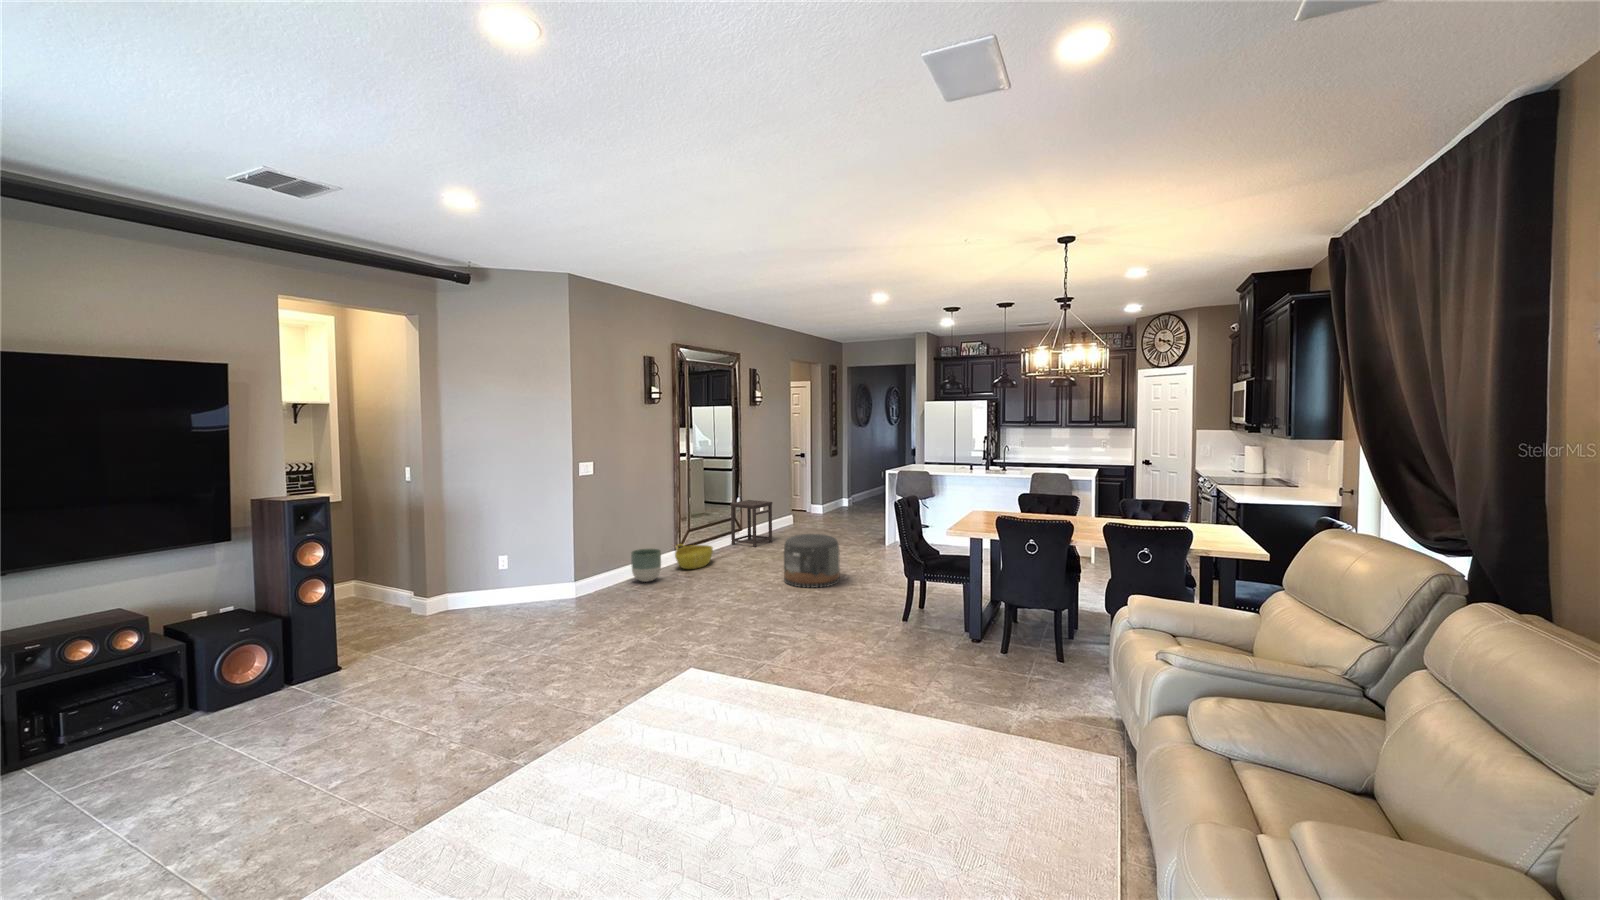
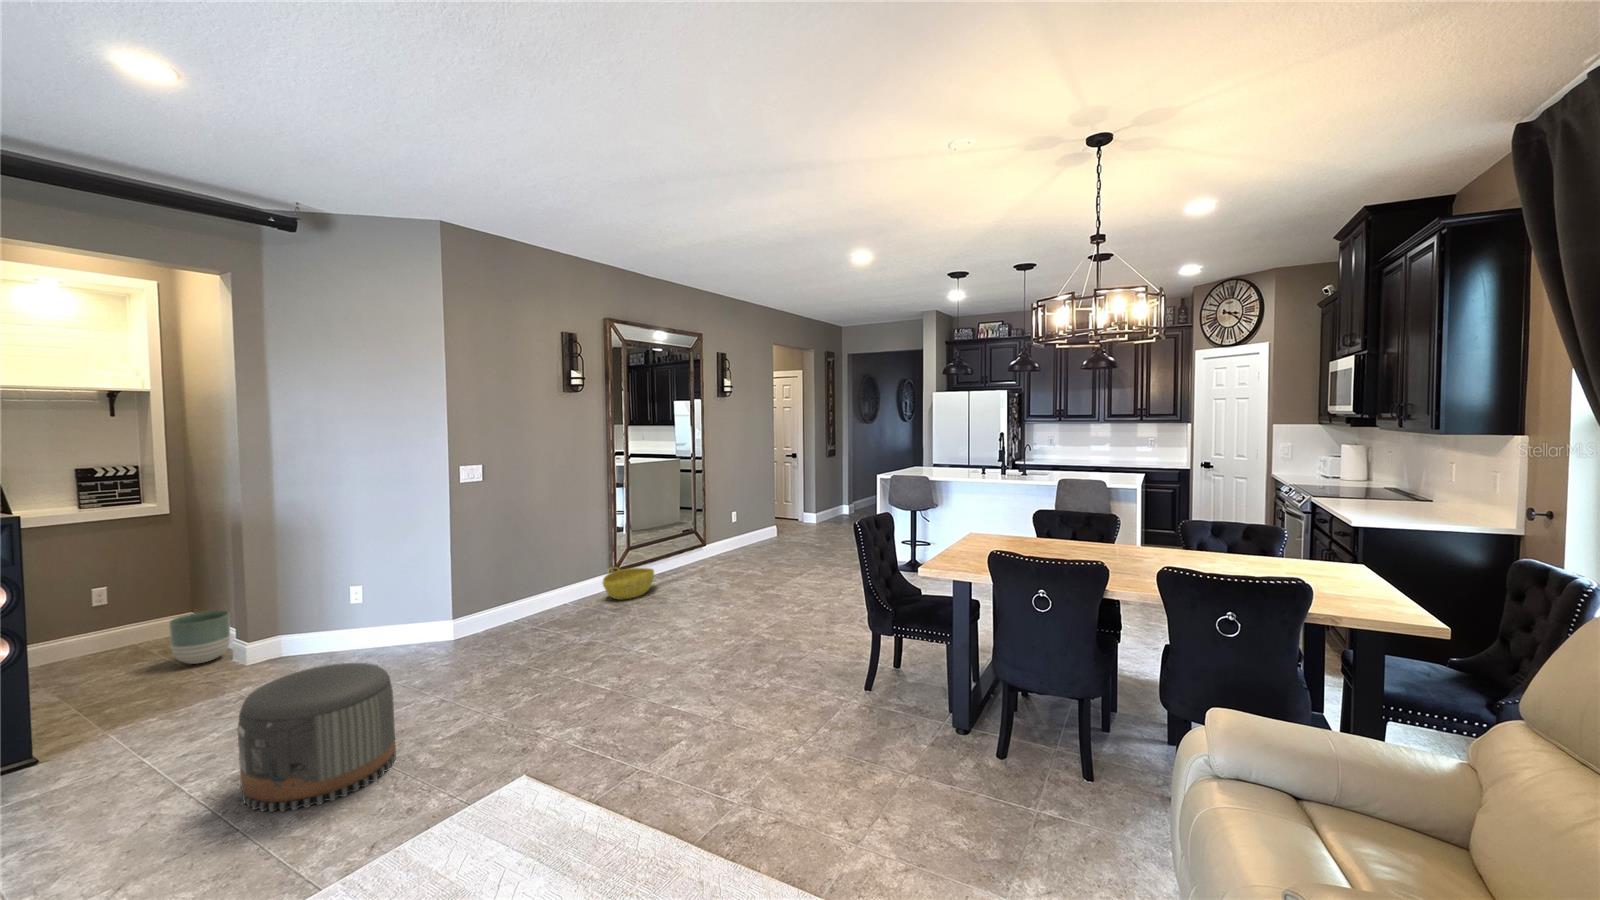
side table: present [730,500,772,547] -> none [687,510,740,569]
pouf: present [784,534,840,588] -> present [238,663,396,812]
planter: present [631,549,661,582] -> present [169,611,230,664]

